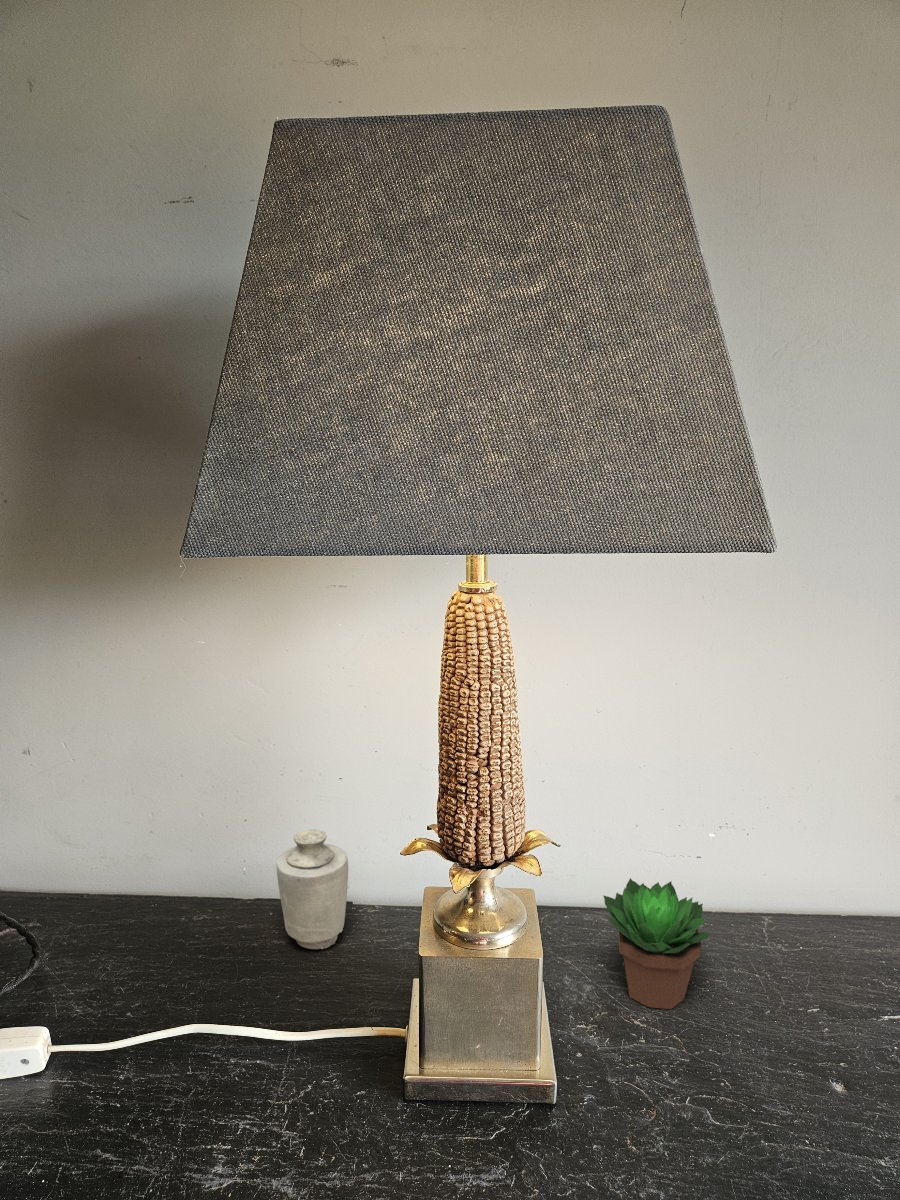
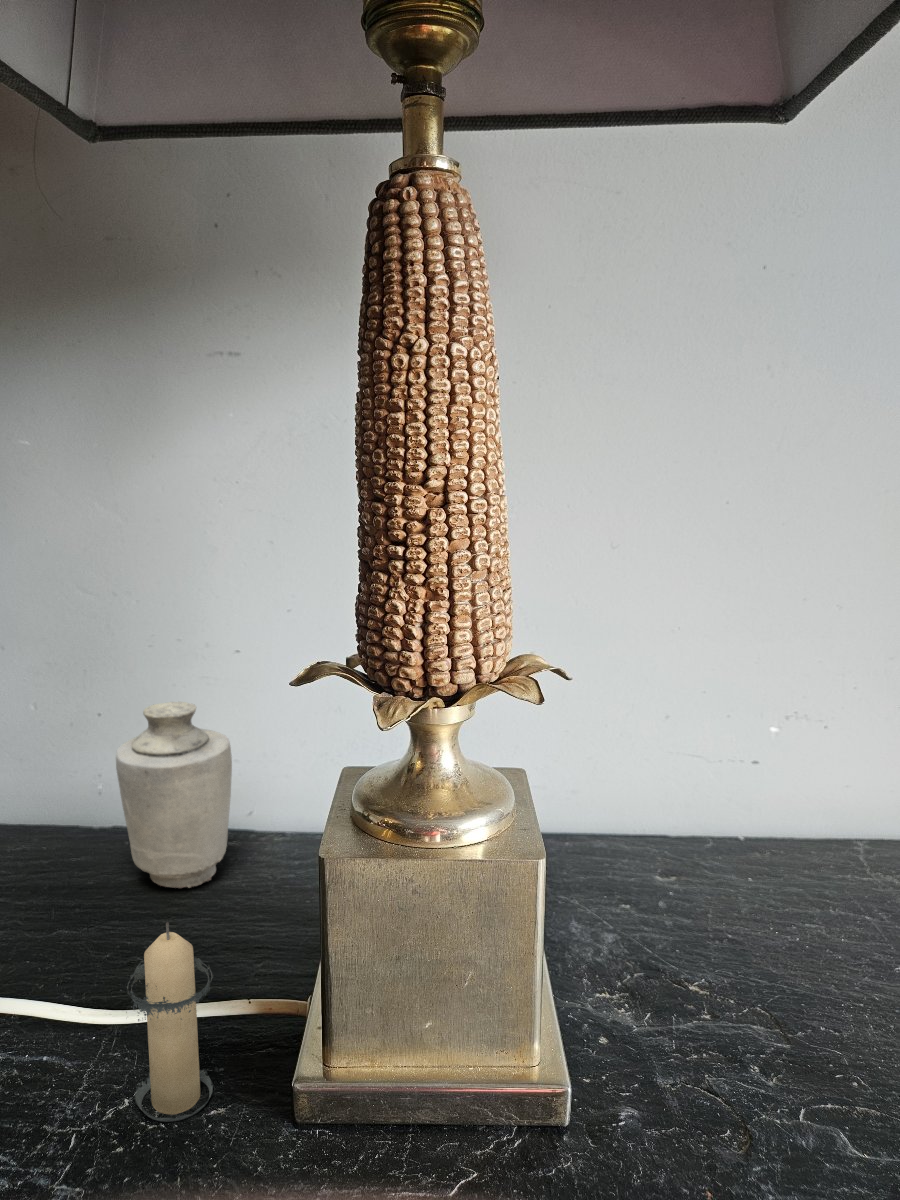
succulent plant: present [604,878,710,1009] -> none [633,765,814,967]
candle: none [311,990,366,1101] -> present [127,922,213,1122]

